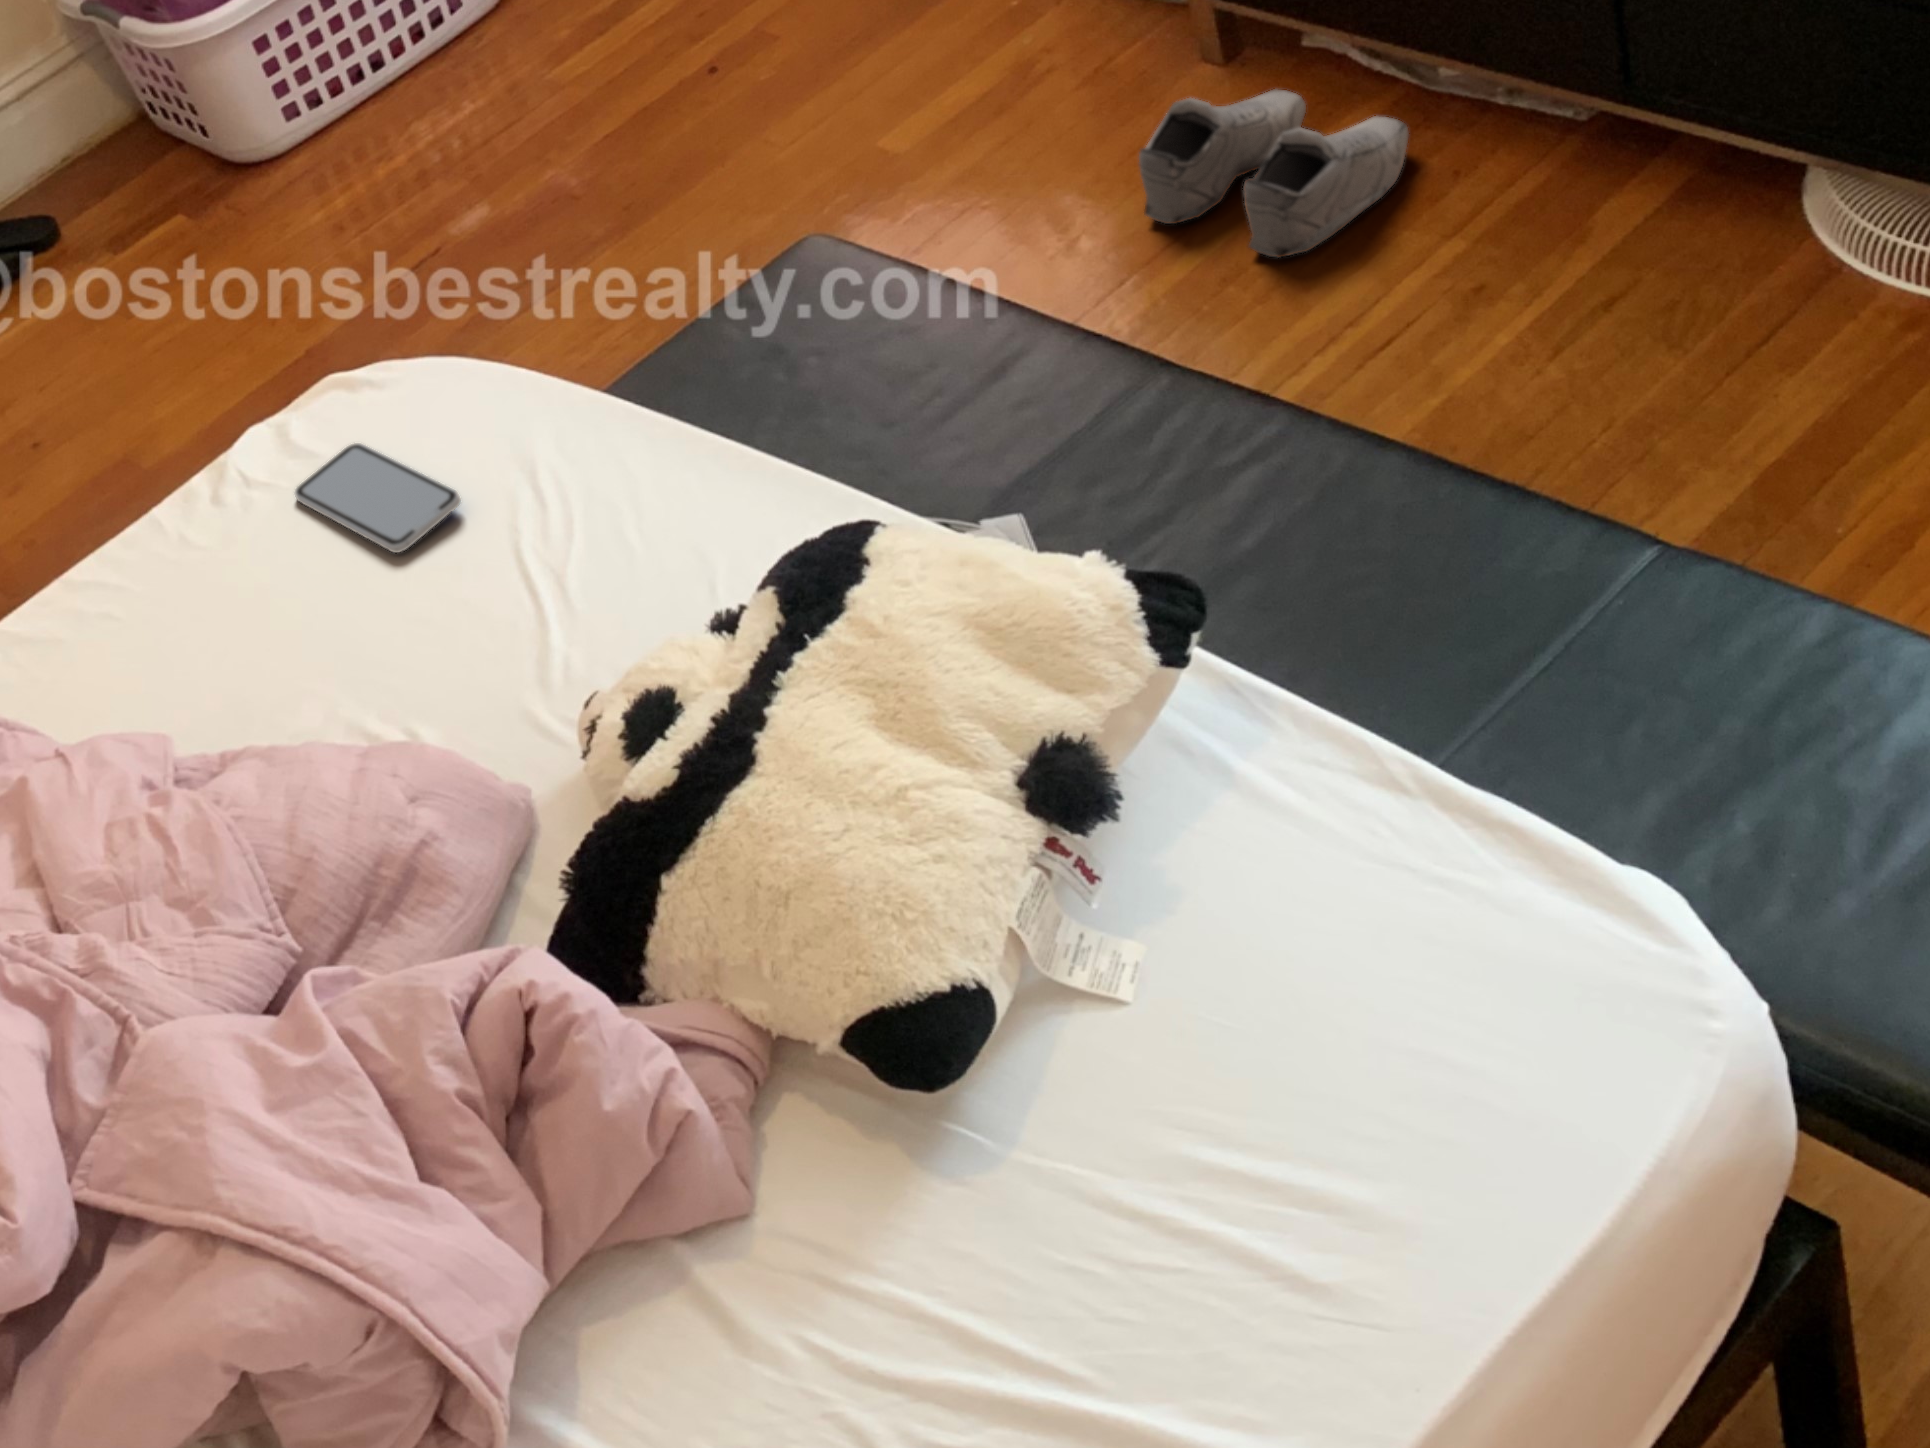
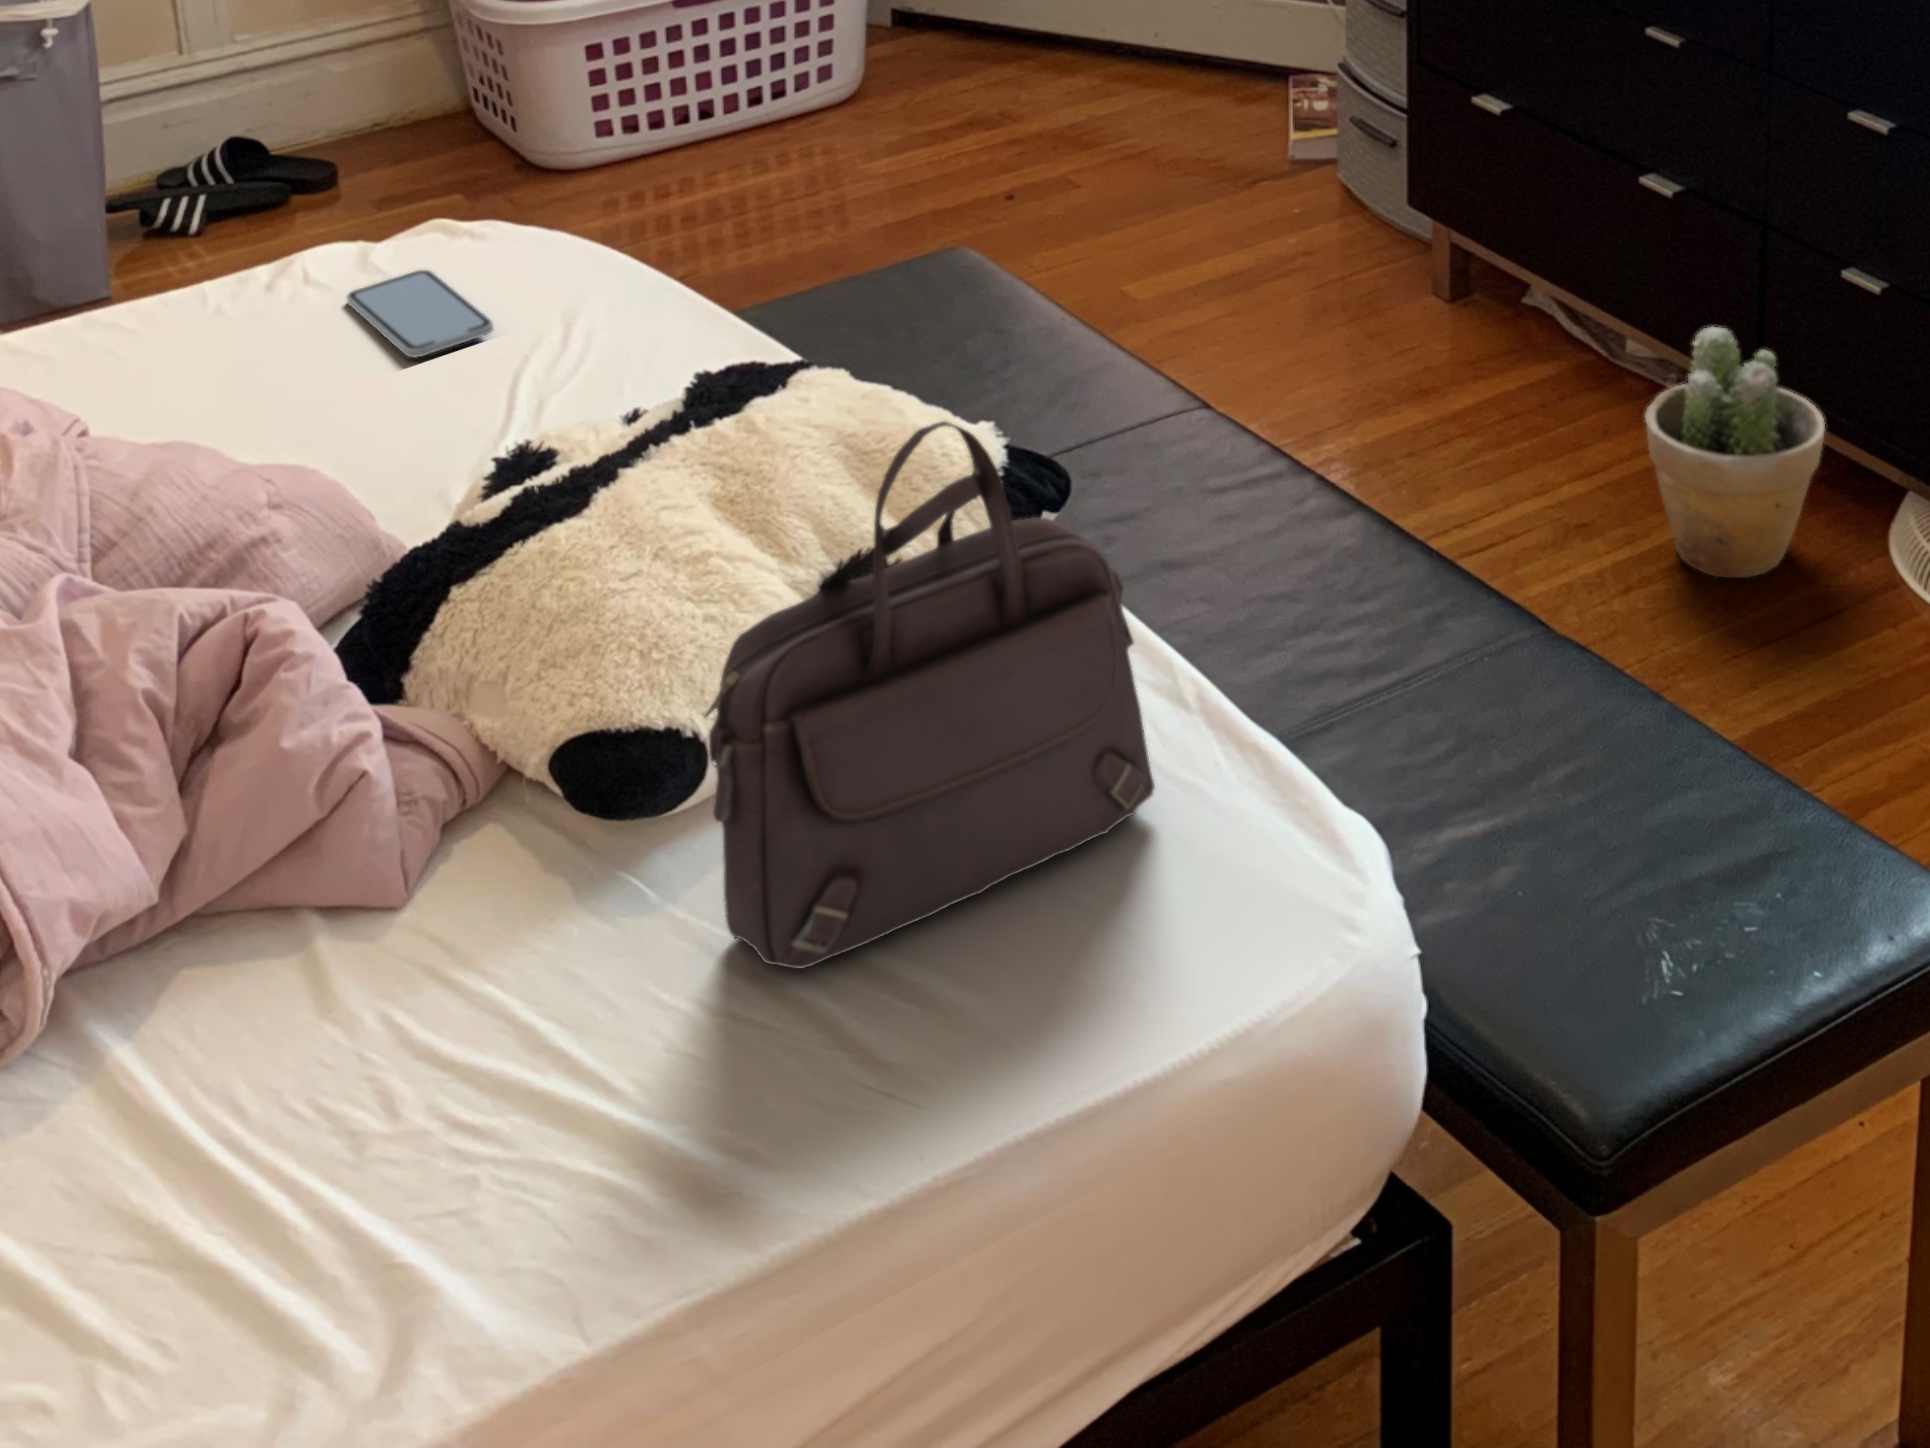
potted plant: none [1535,69,1742,321] -> present [1645,327,1825,578]
shoe: present [1139,89,1408,257] -> none [1325,296,1579,456]
handbag: none [1041,668,1441,1209] -> present [705,421,1155,969]

